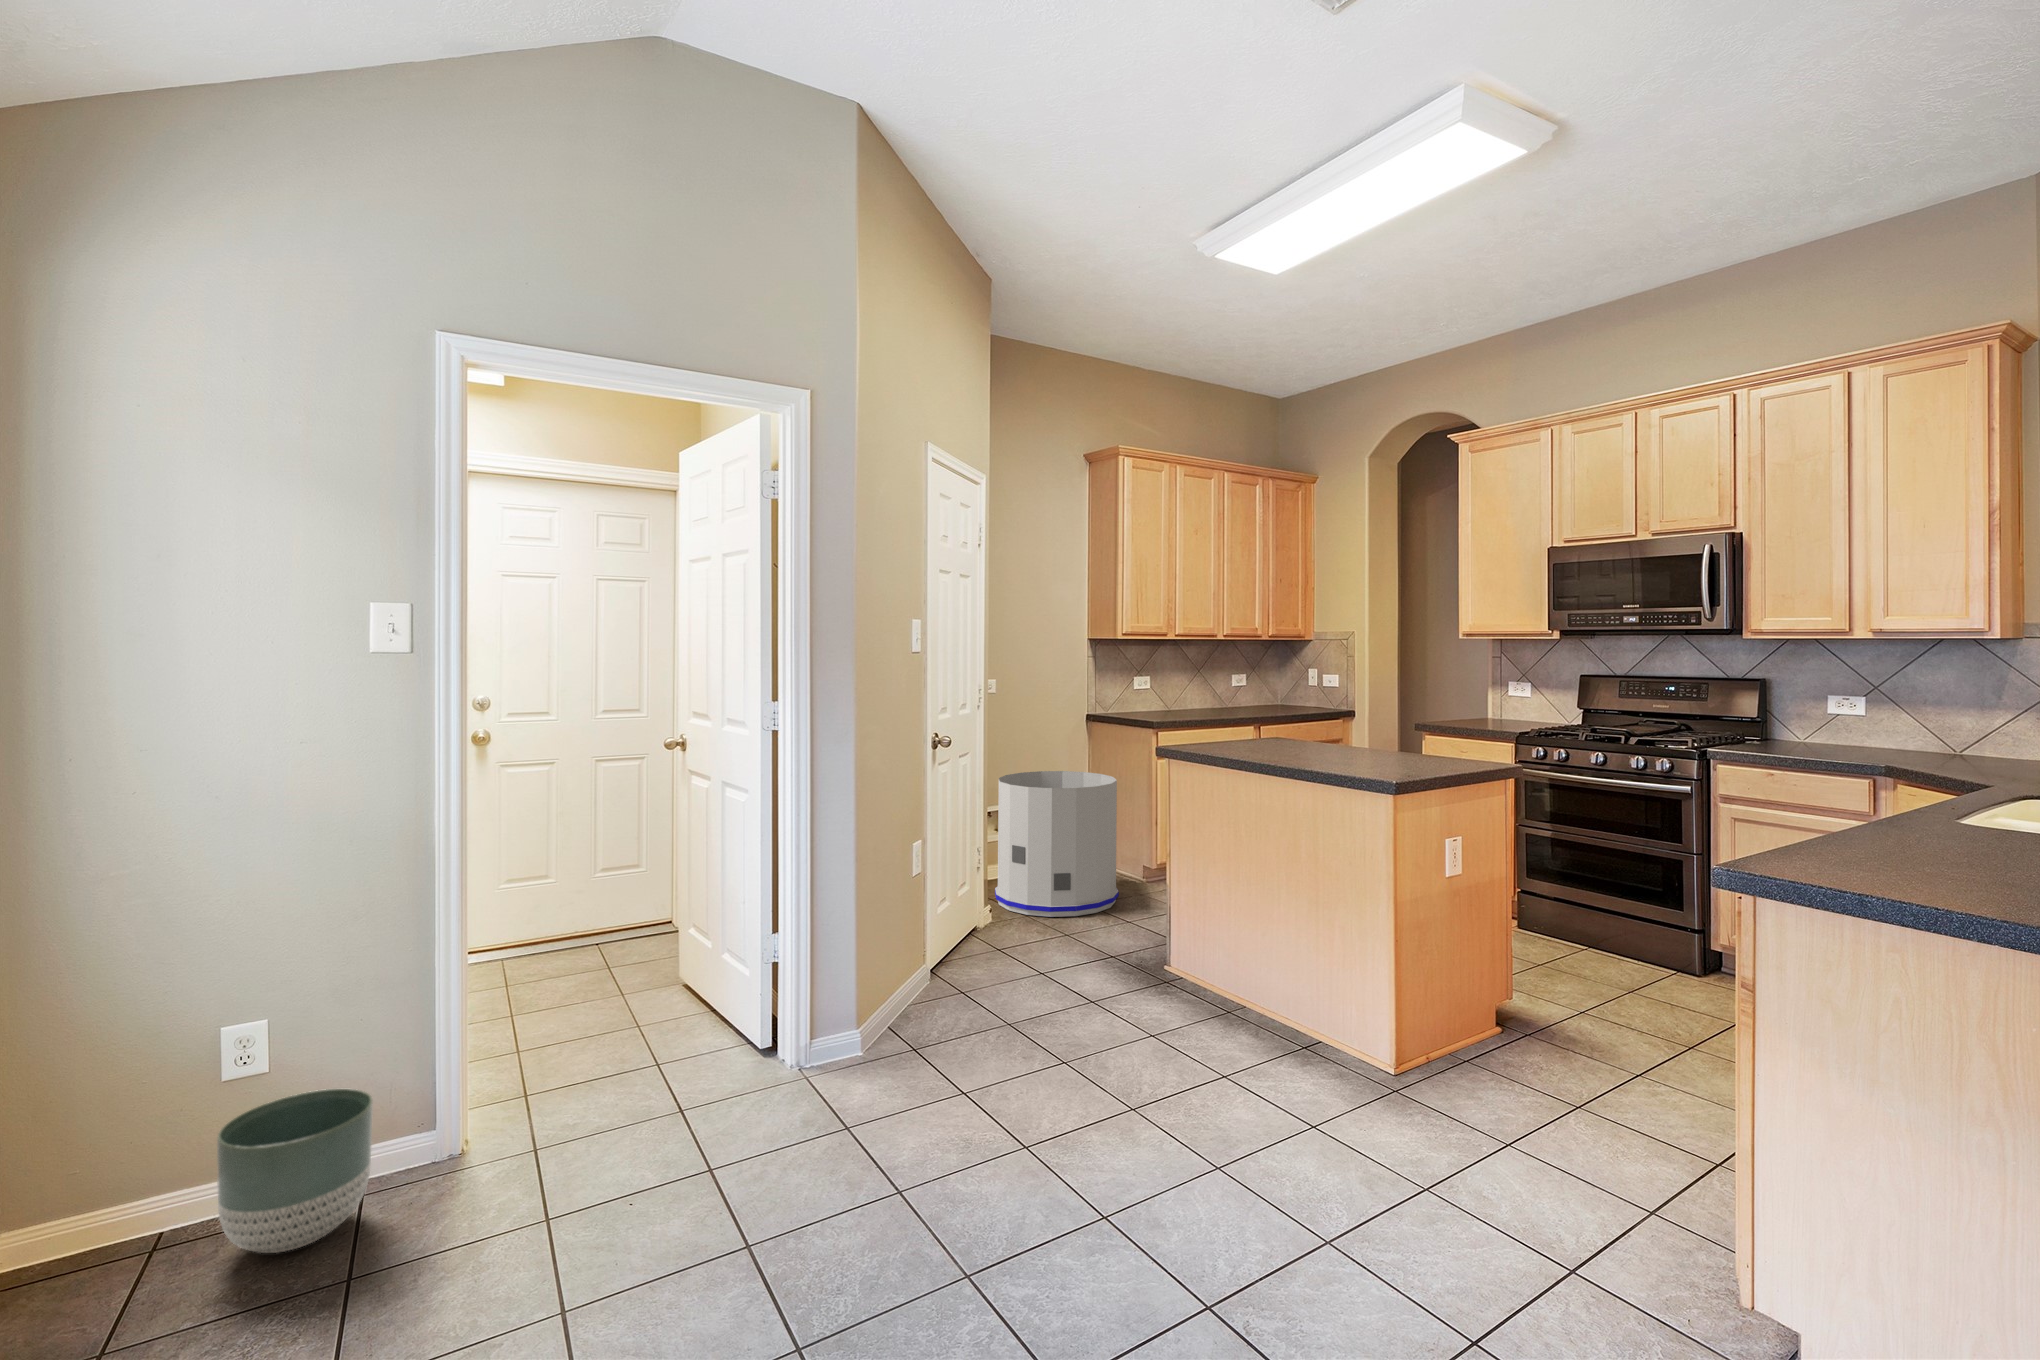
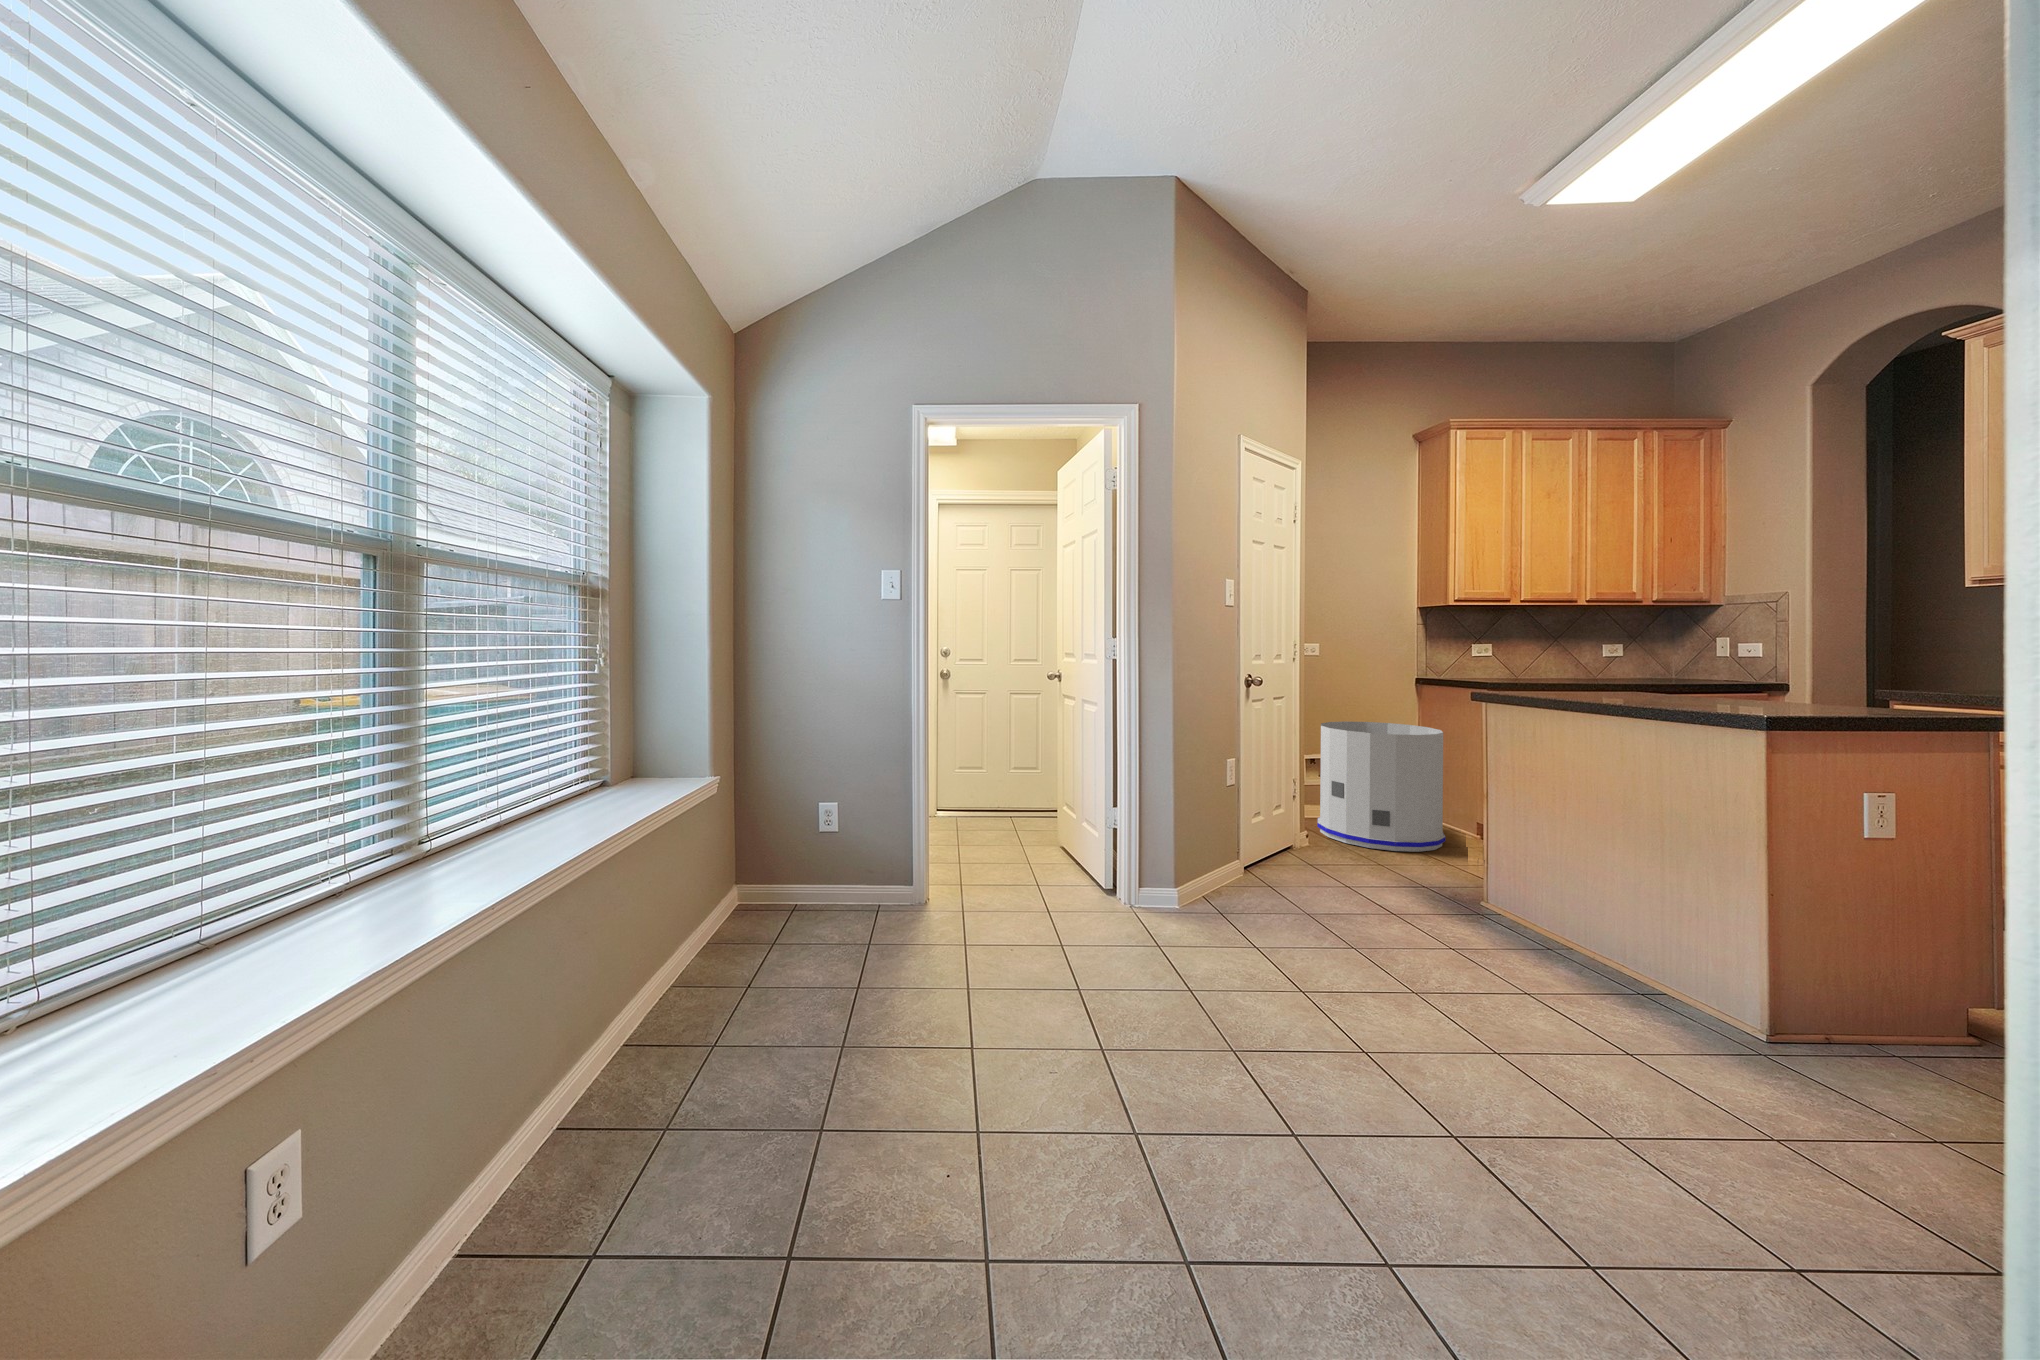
planter: present [217,1089,373,1253] -> none [792,852,863,937]

